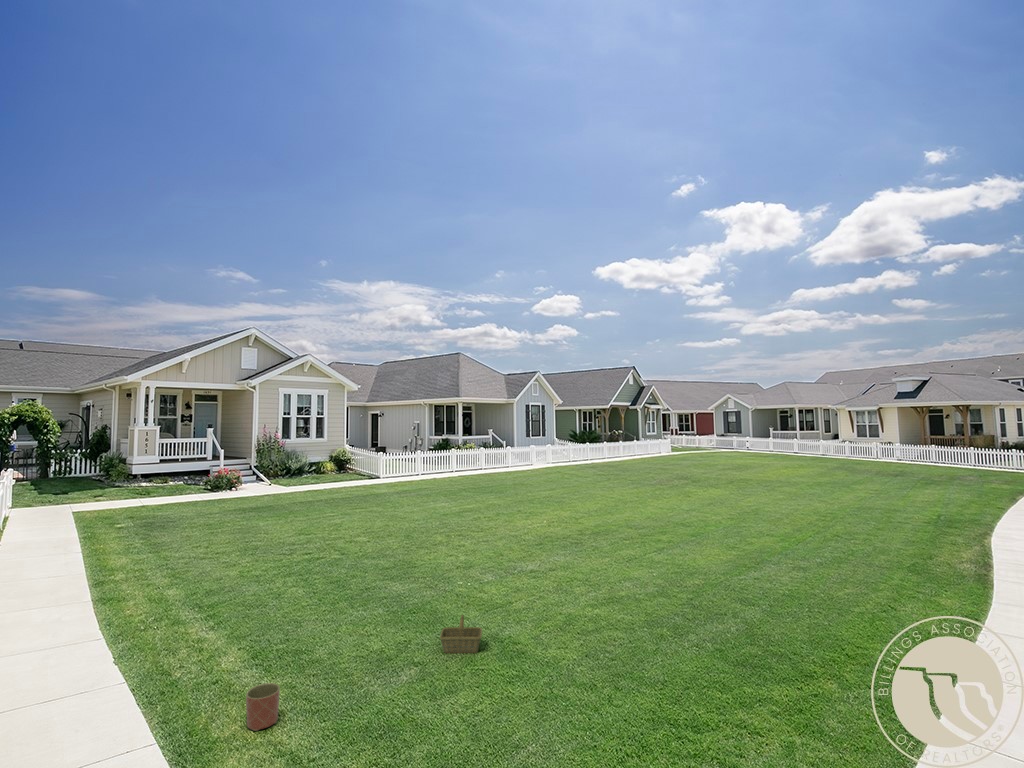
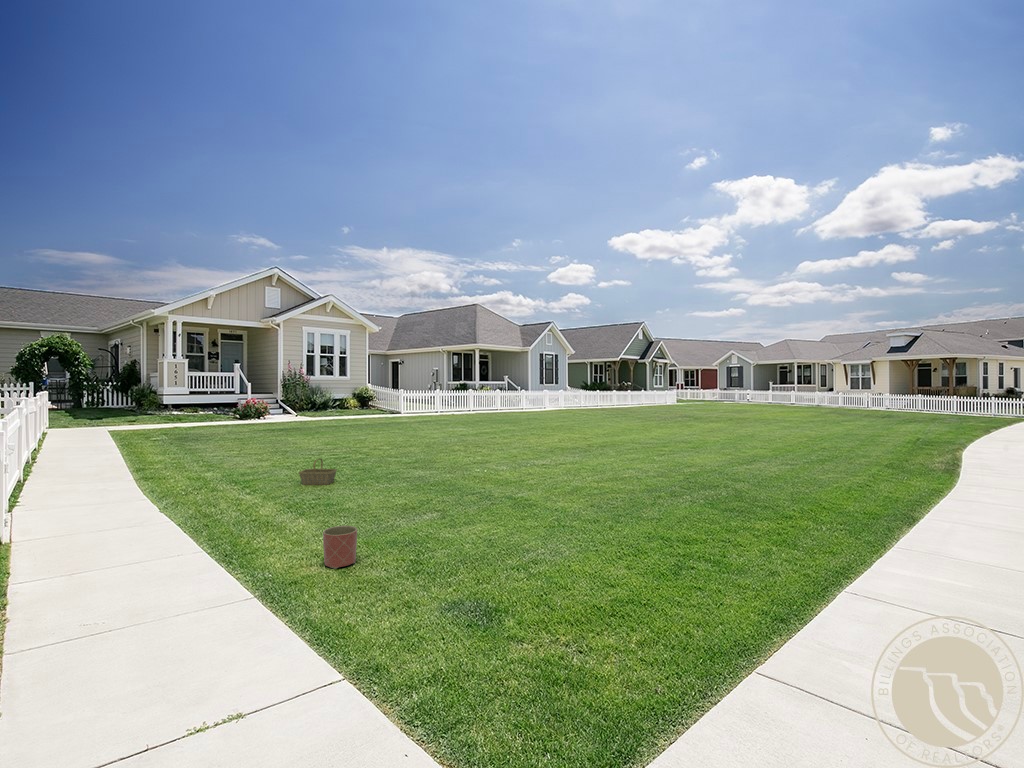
basket: present [440,615,482,653] -> present [299,459,337,485]

